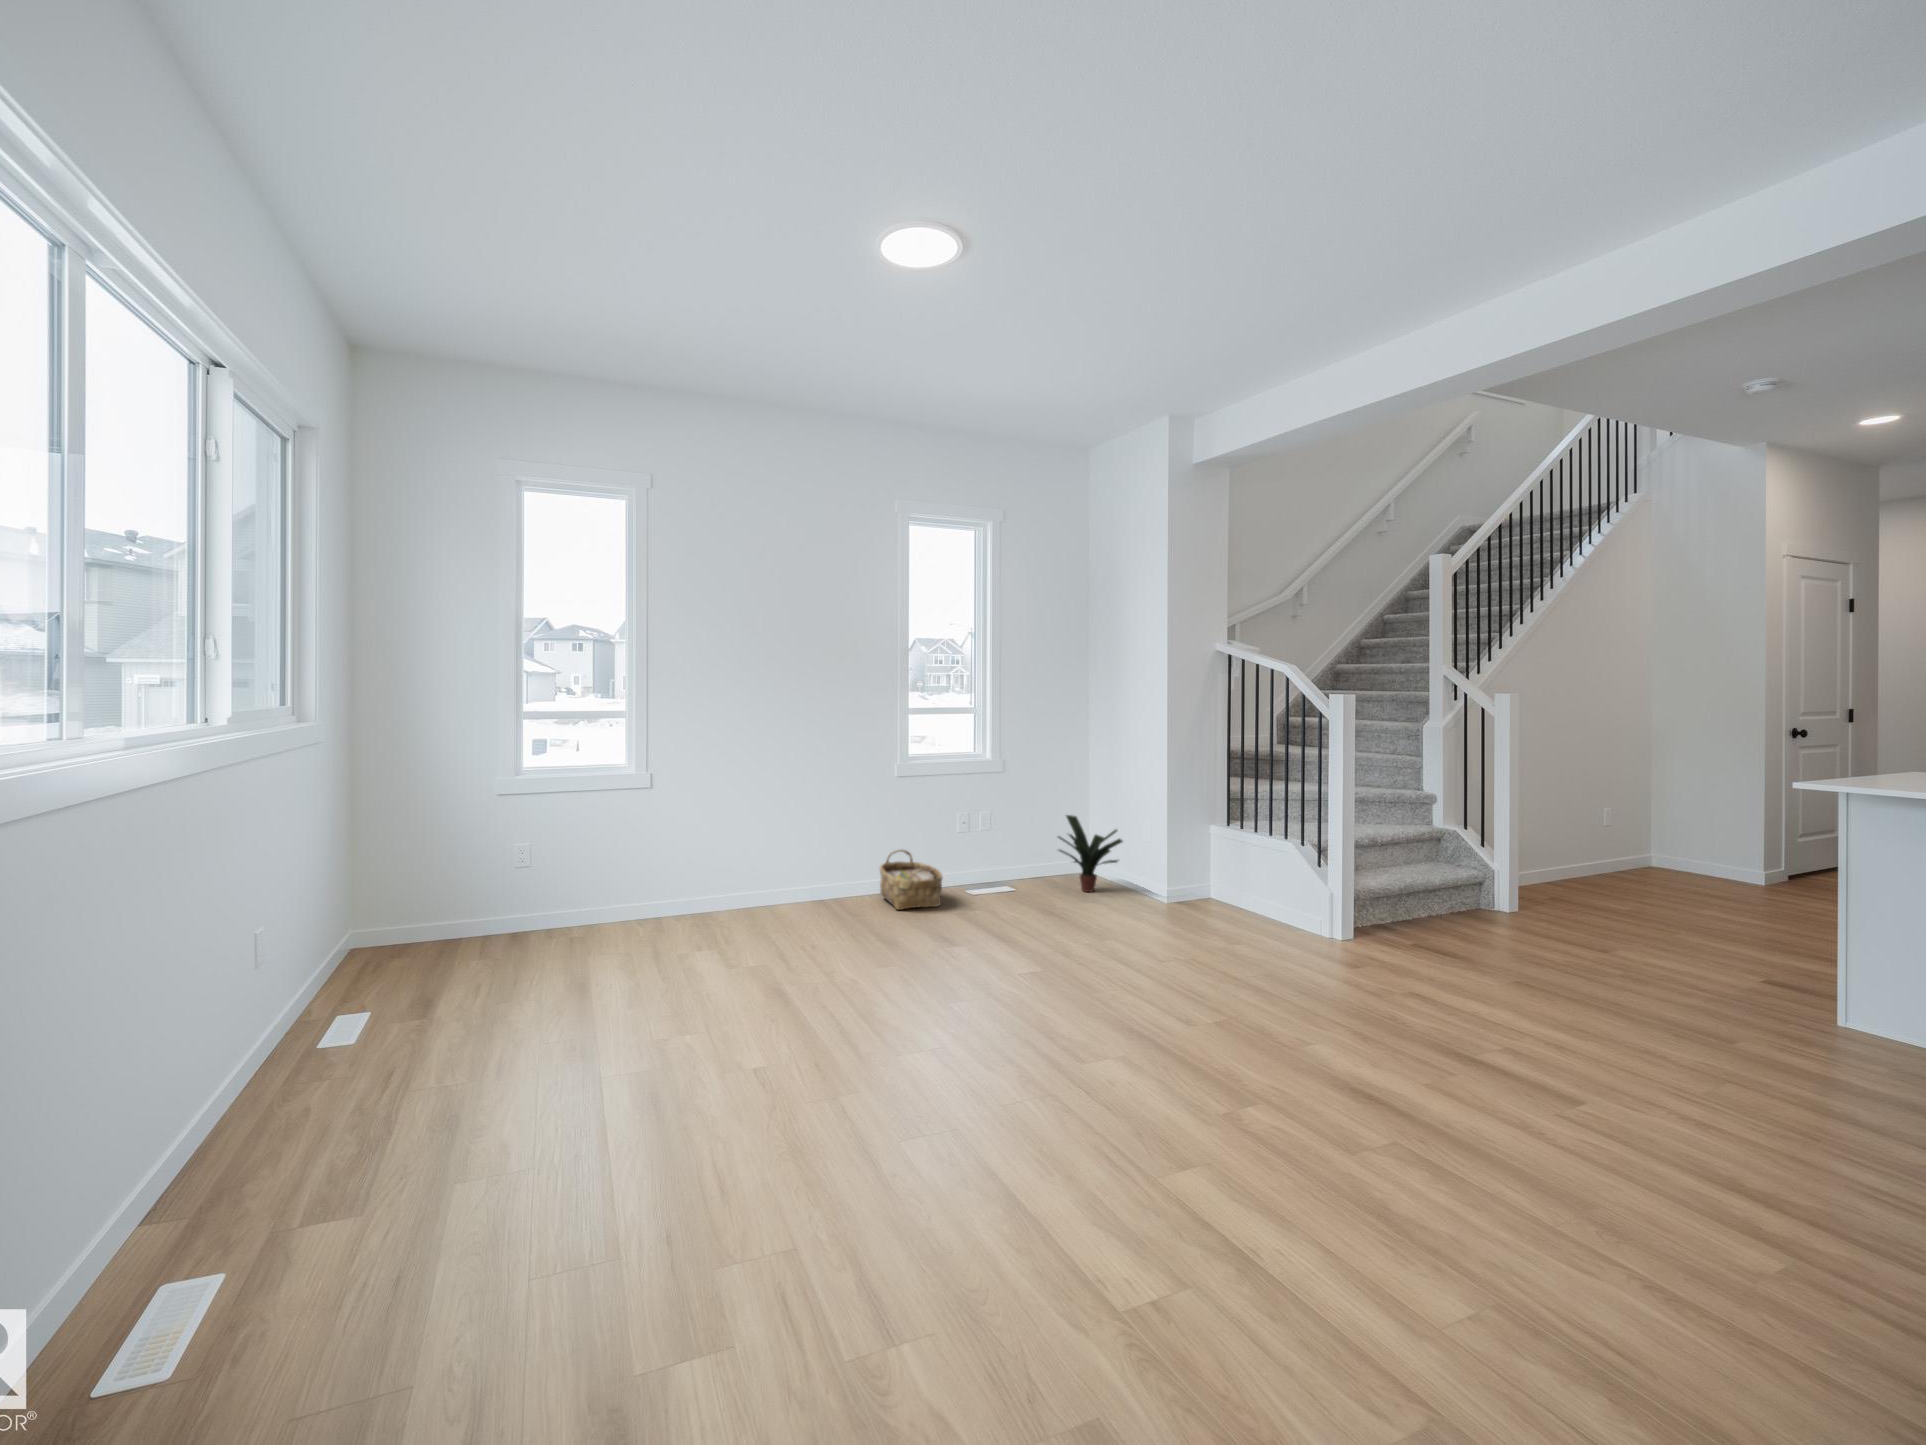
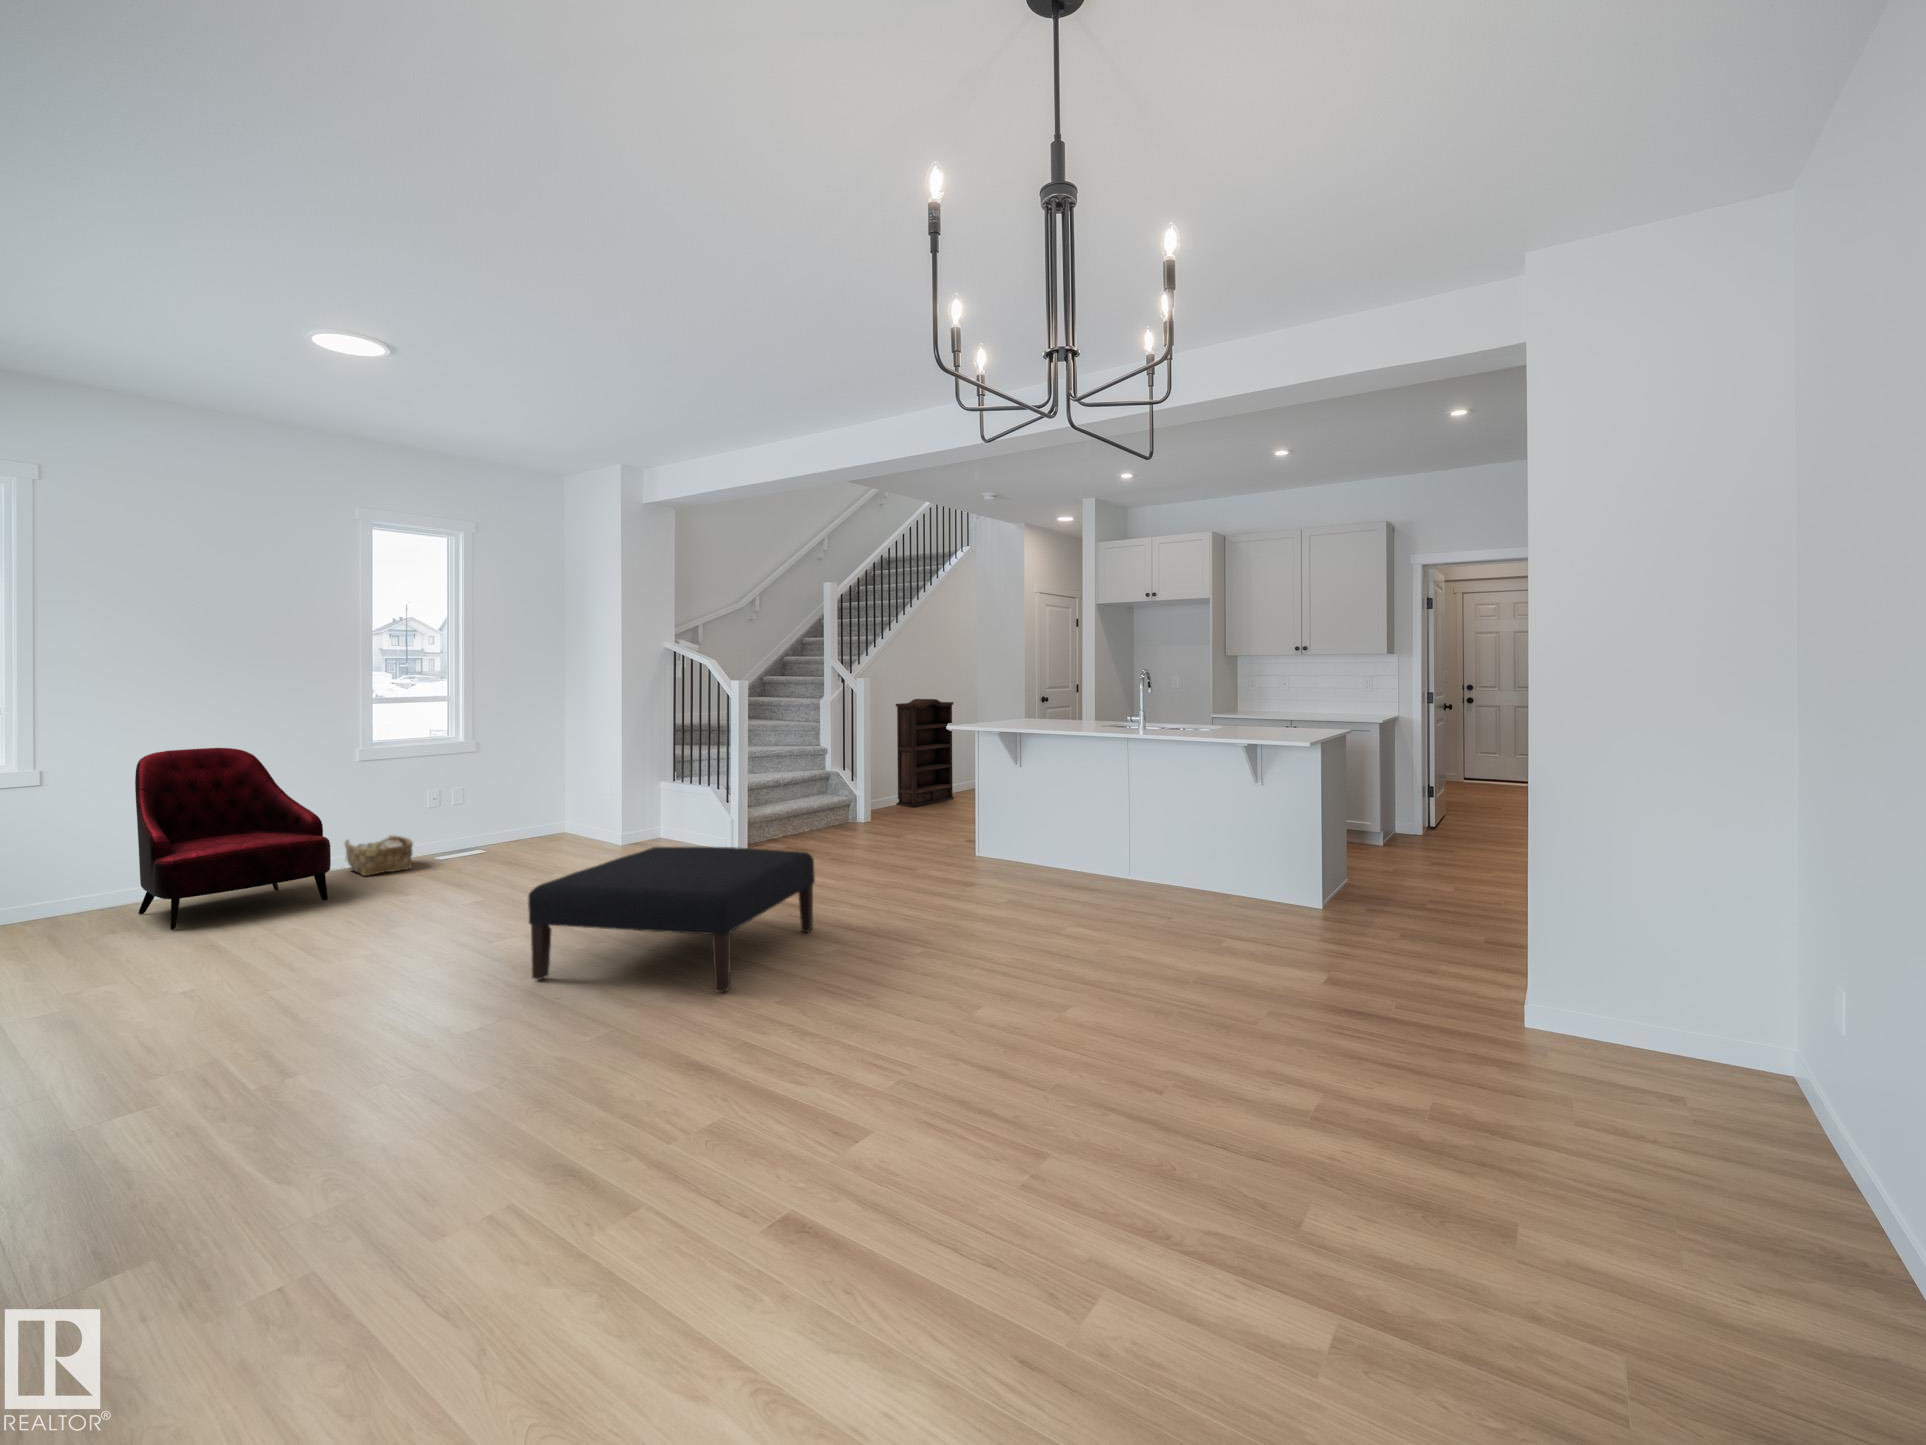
bookshelf: none [1541,724,1641,891] -> present [896,699,954,807]
armchair: none [710,758,868,959] -> present [135,748,331,930]
potted plant: present [1059,815,1123,892] -> none [529,784,590,845]
ottoman: none [1134,964,1635,1389] -> present [528,847,815,992]

